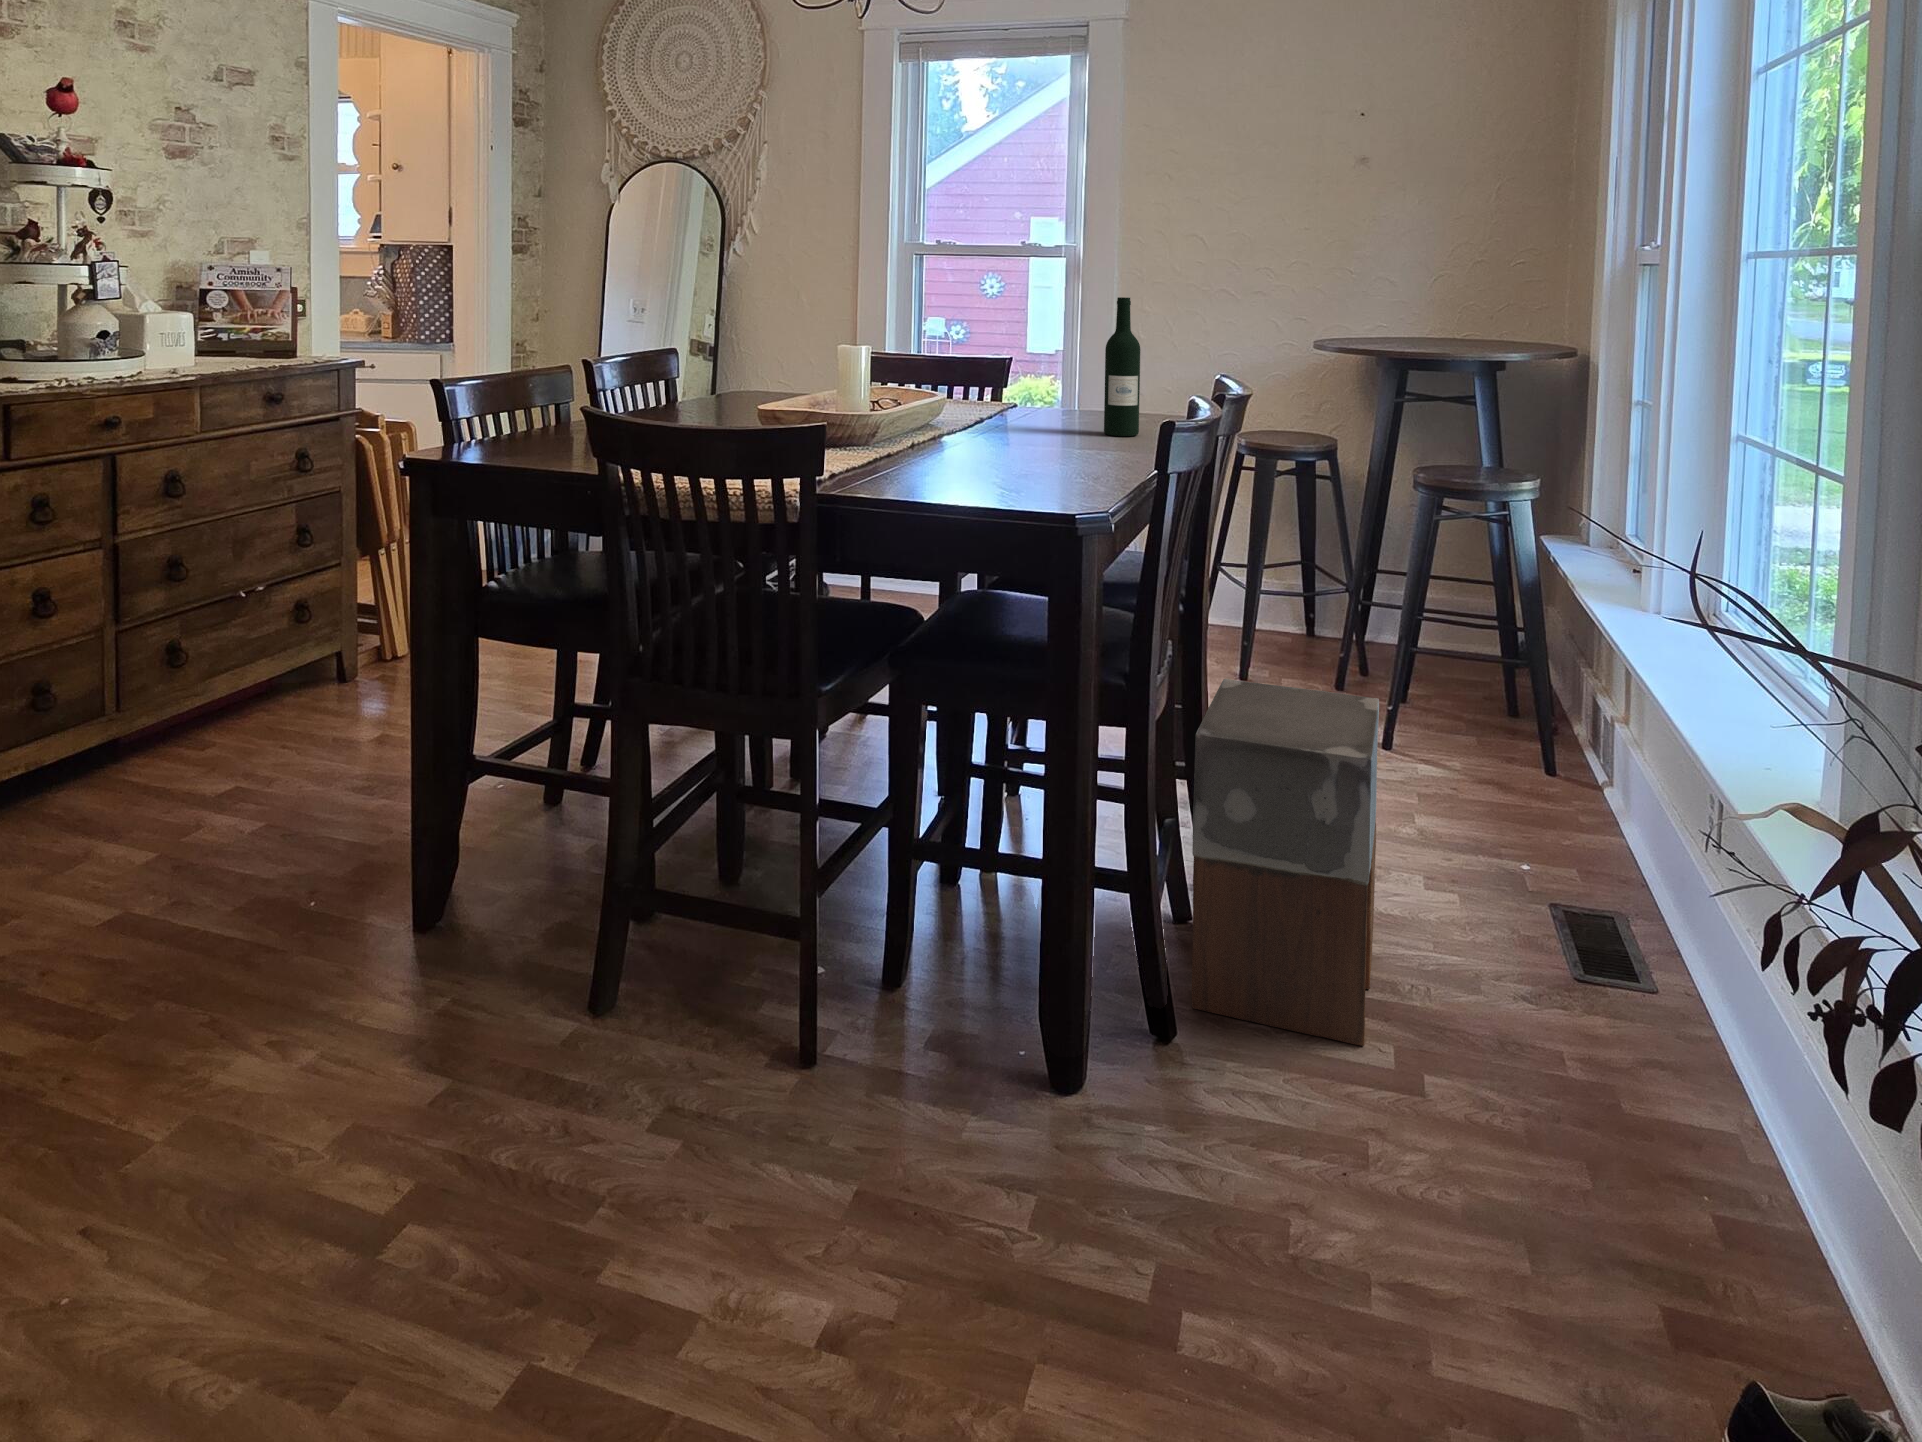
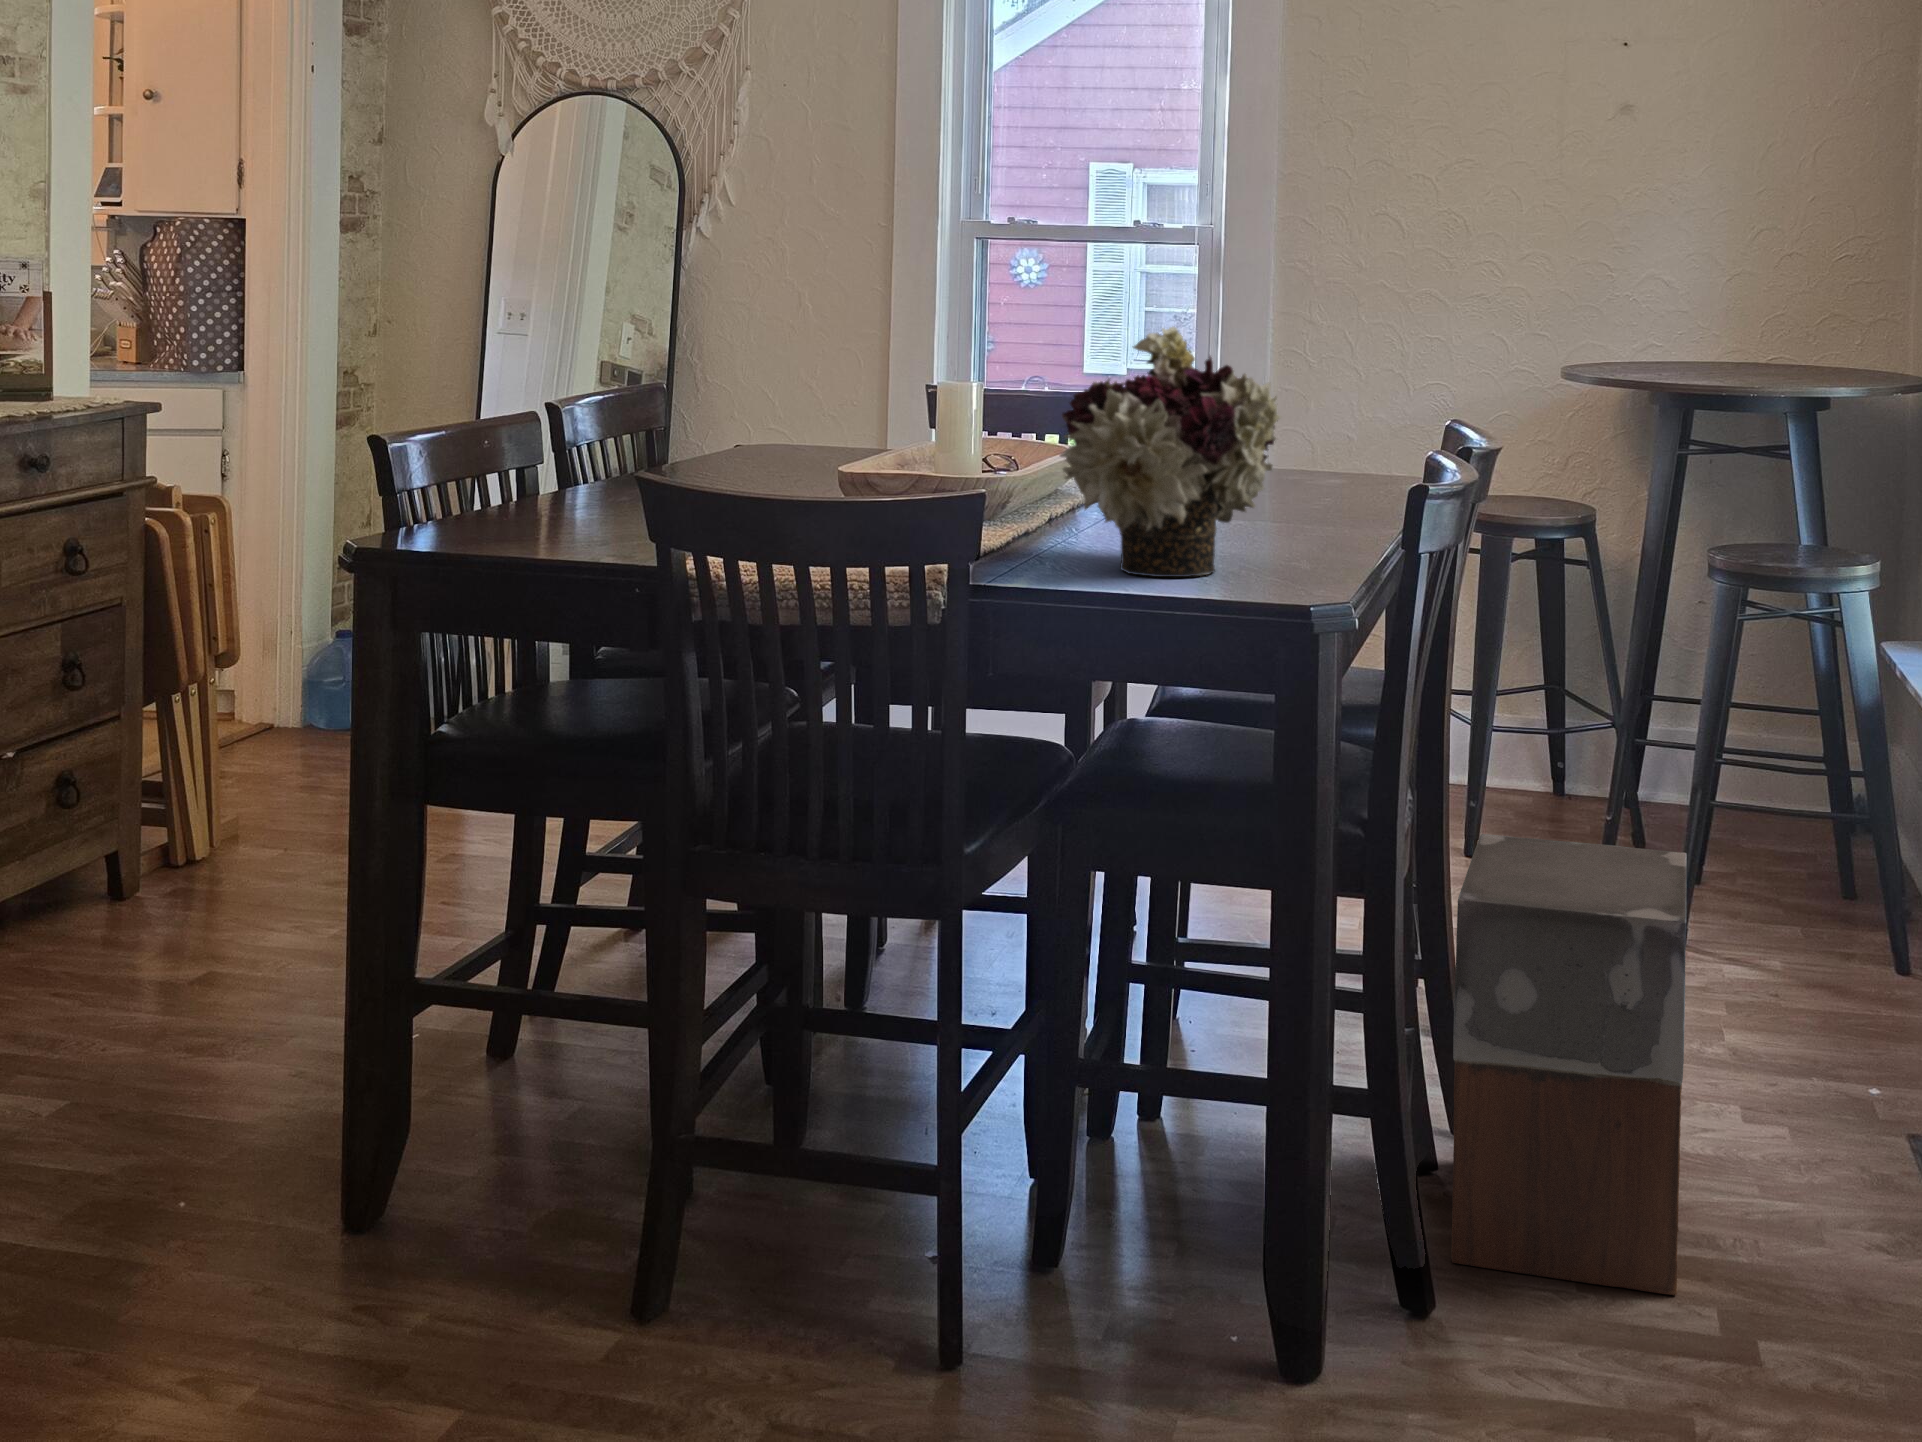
wine bottle: present [1104,297,1140,436] -> none [1299,315,1350,509]
flower arrangement: none [895,301,1067,487] -> present [1060,327,1281,577]

